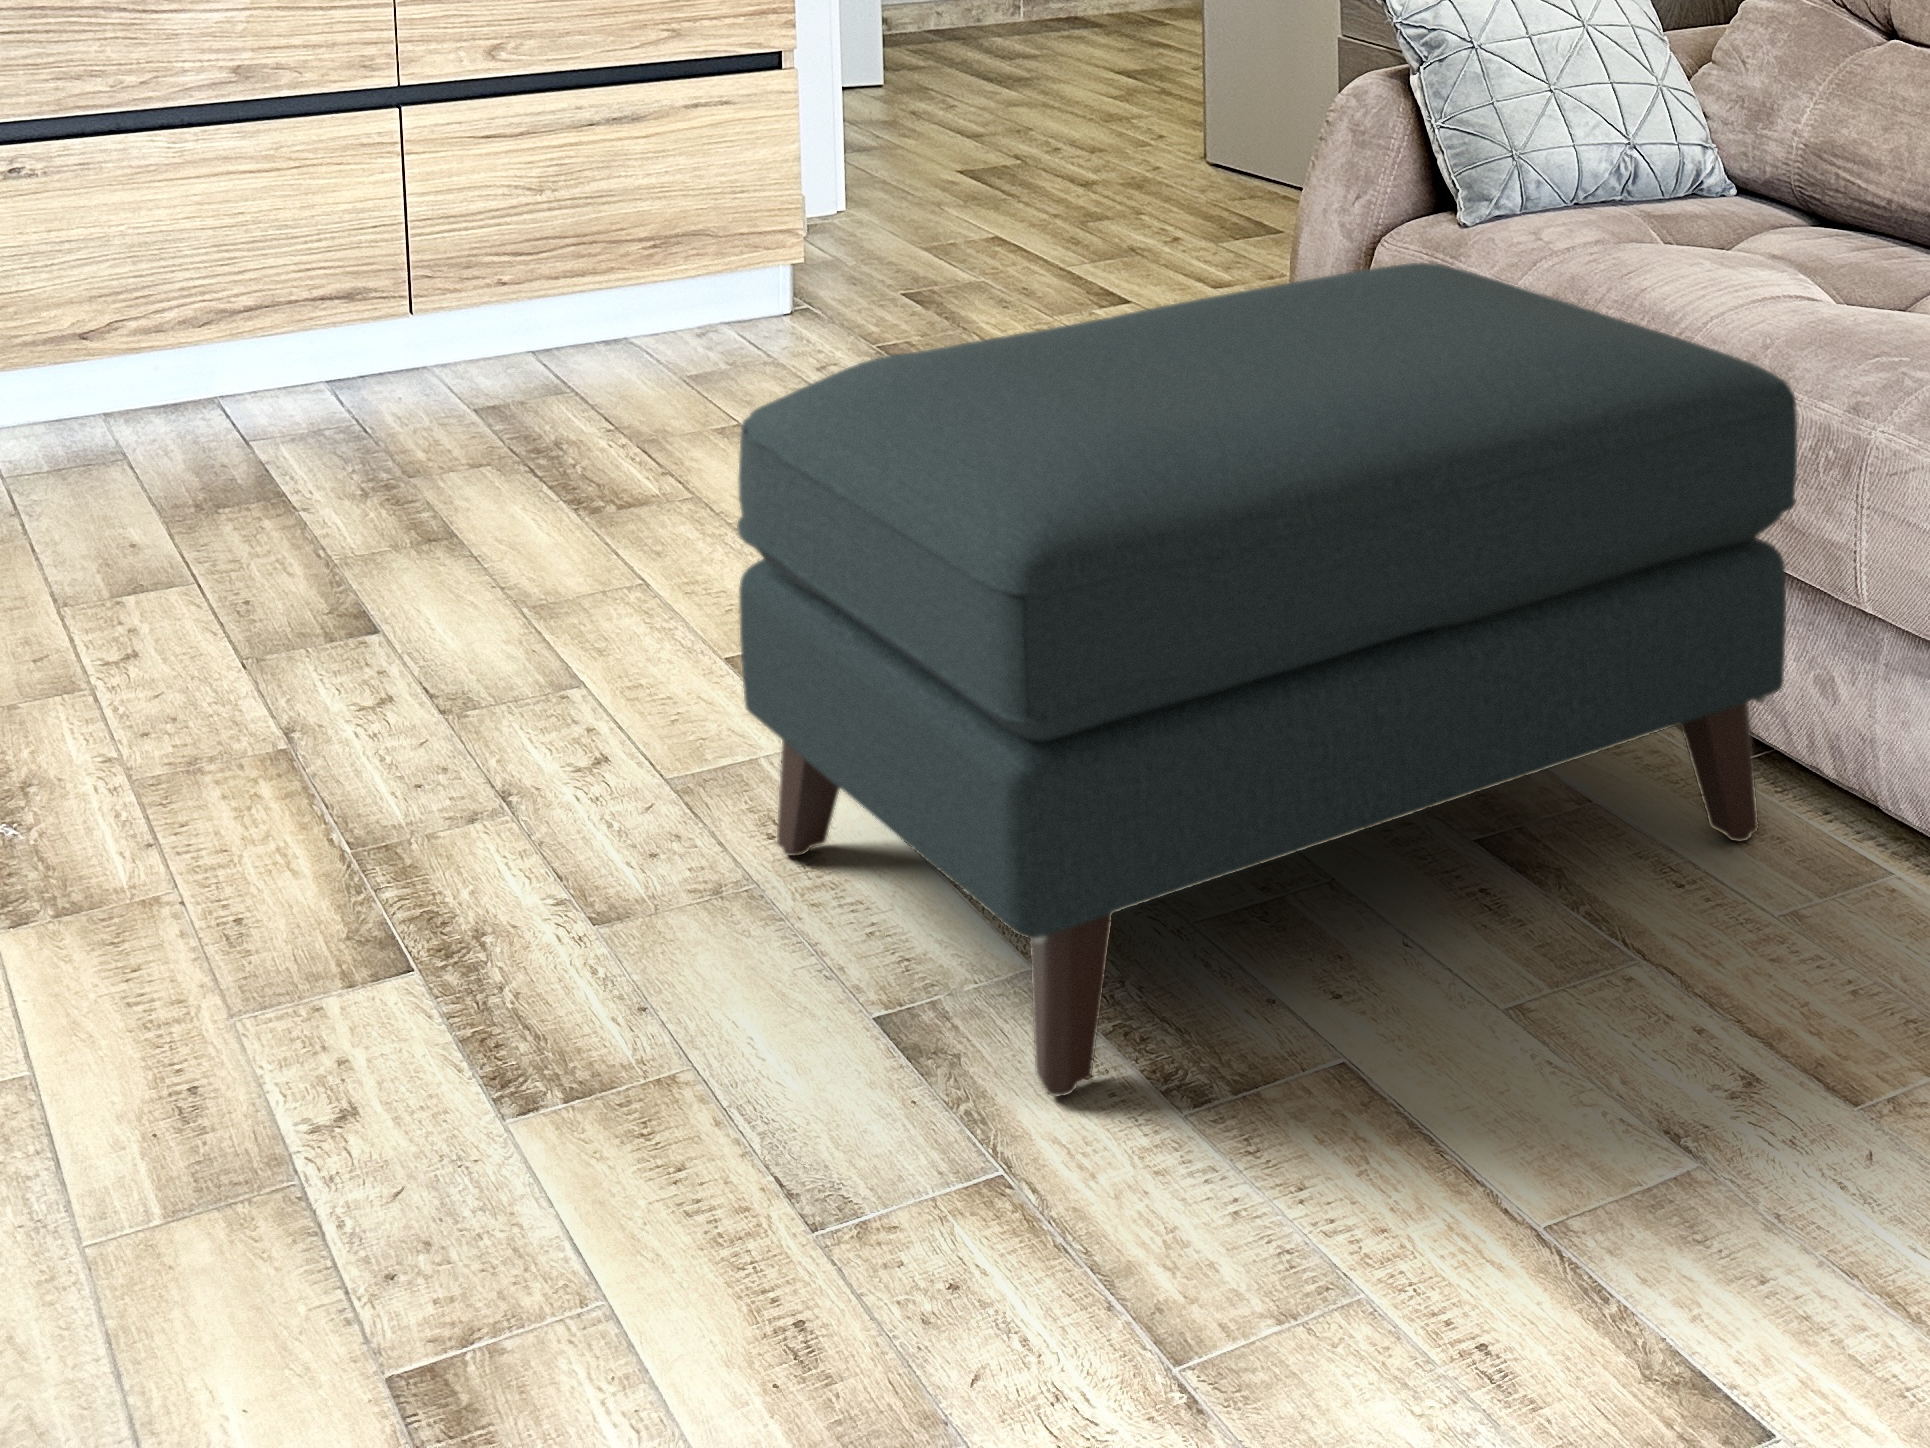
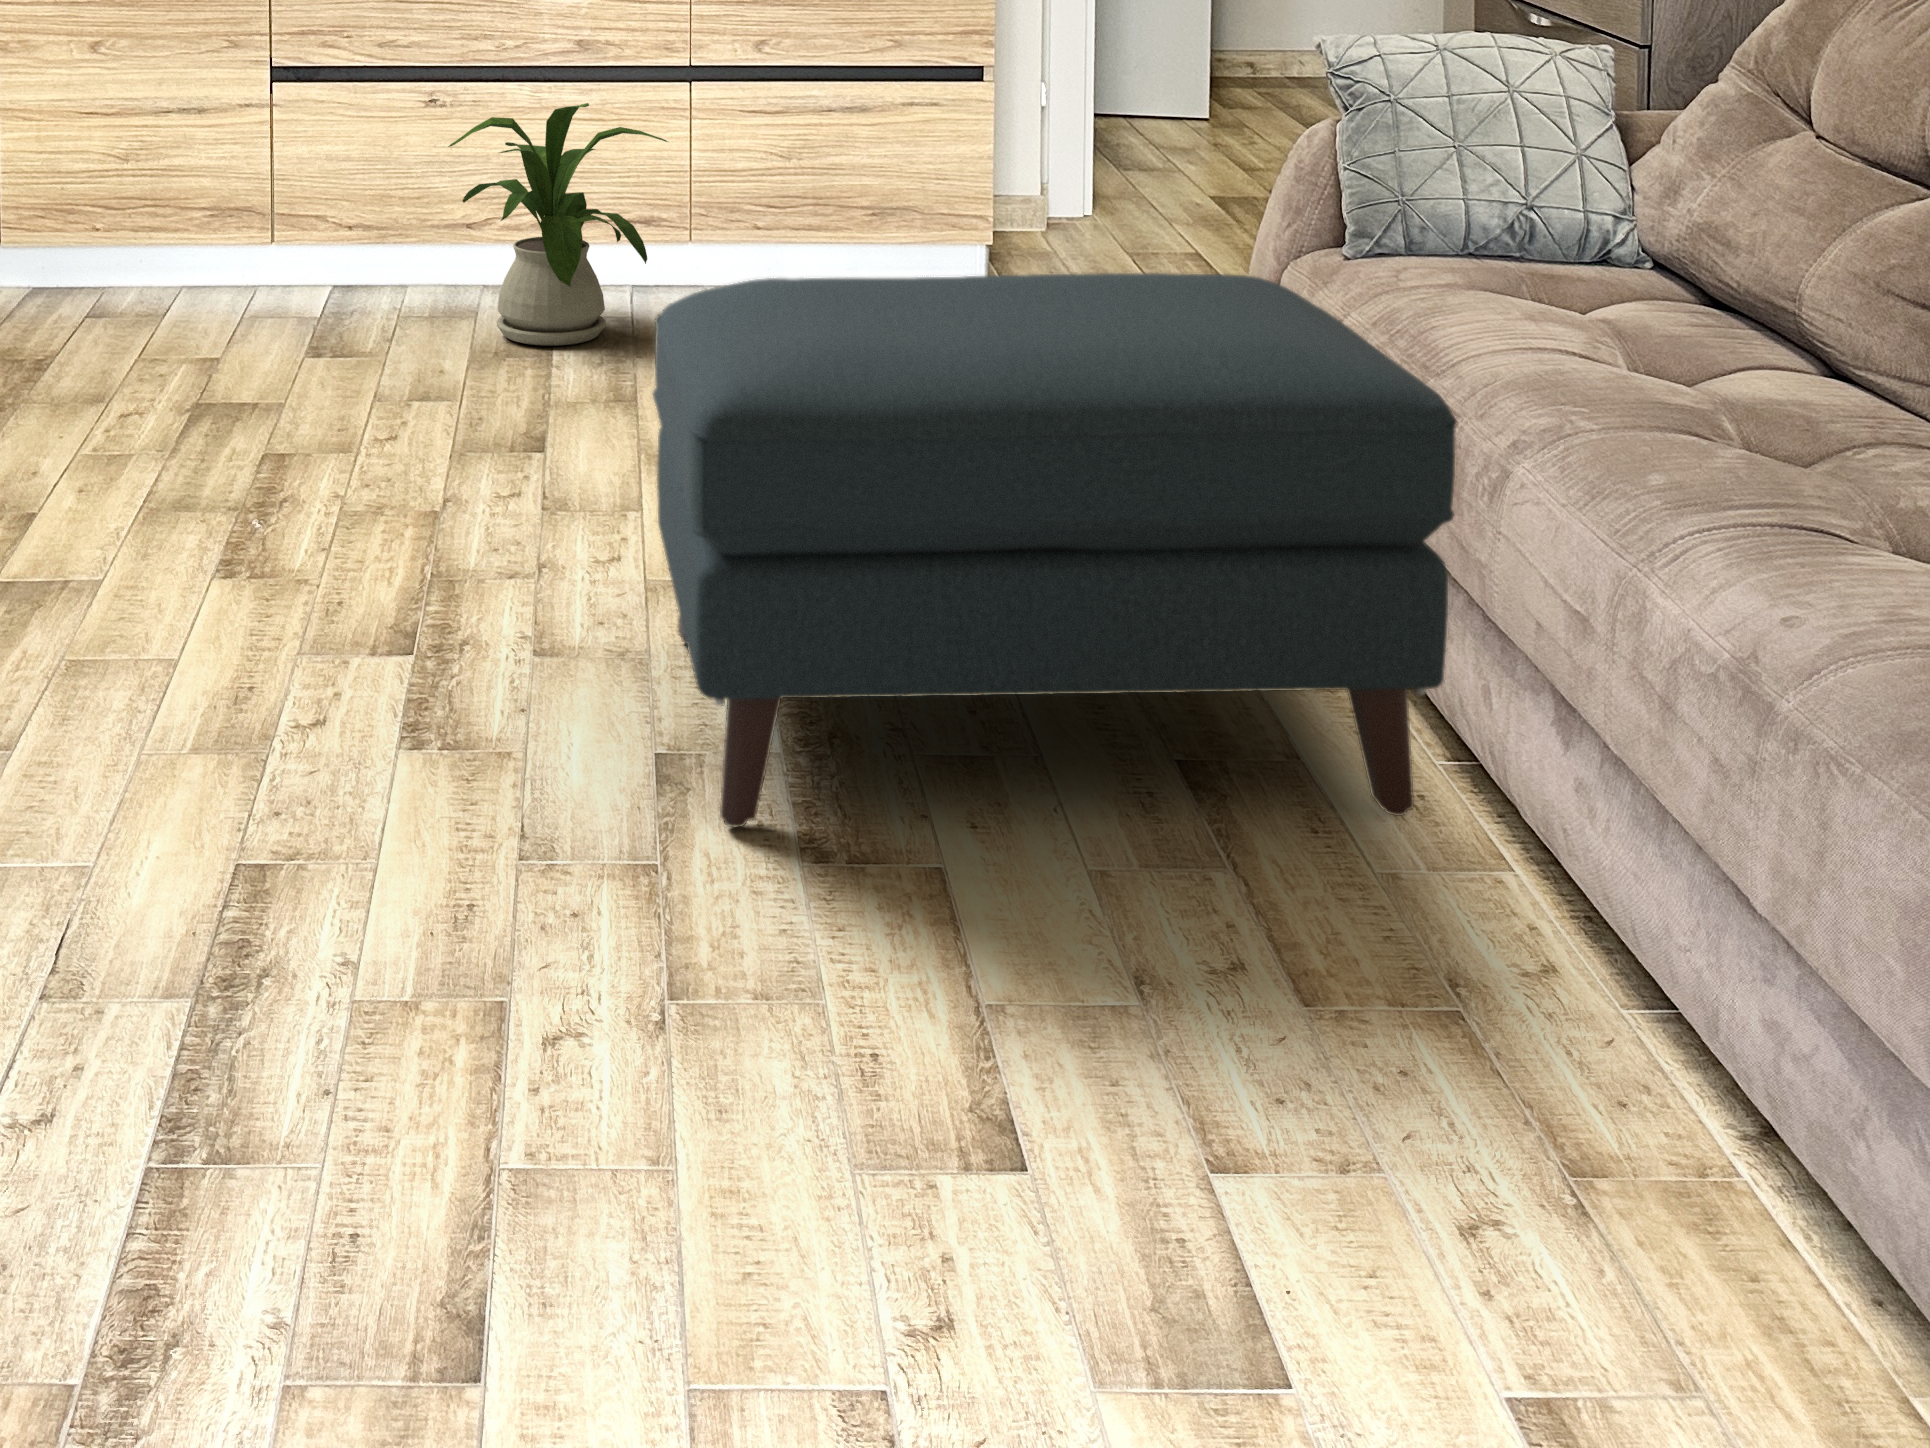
house plant: none [79,151,416,488] -> present [448,103,668,346]

